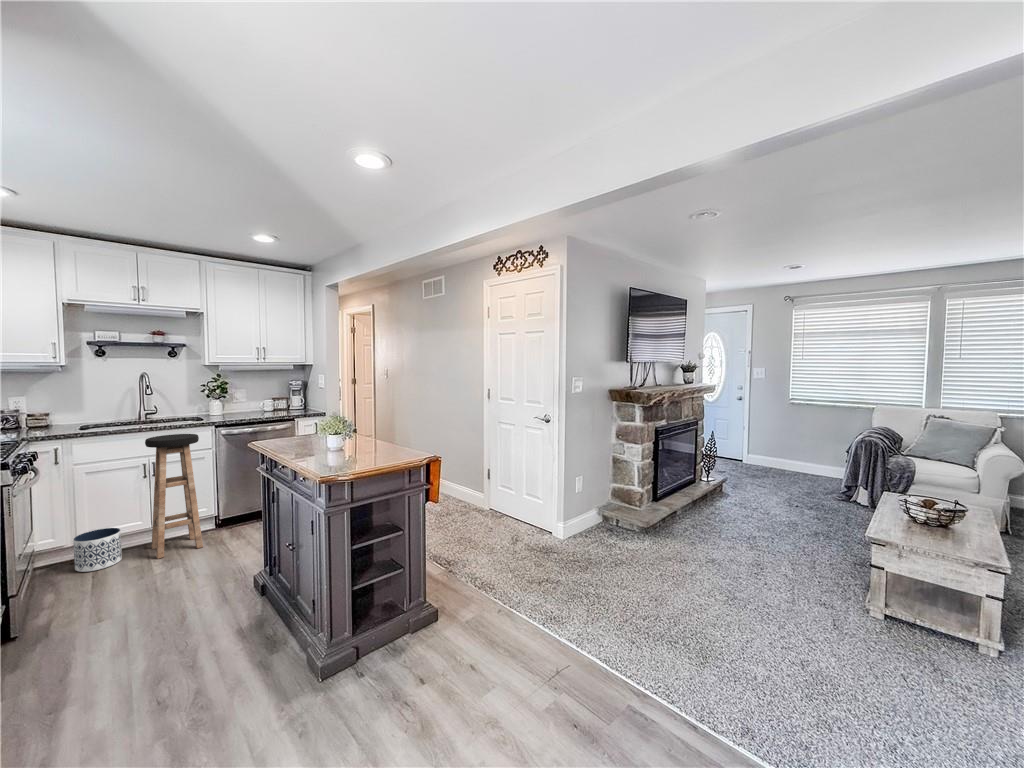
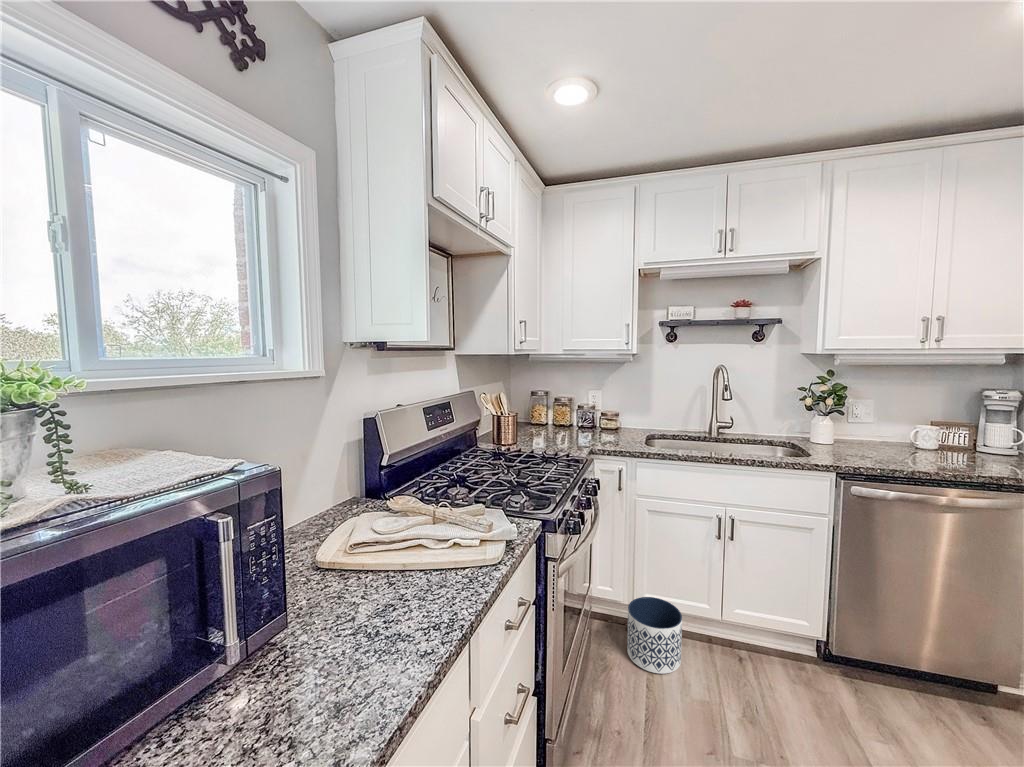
bar stool: present [145,434,203,559] -> none [720,478,818,720]

